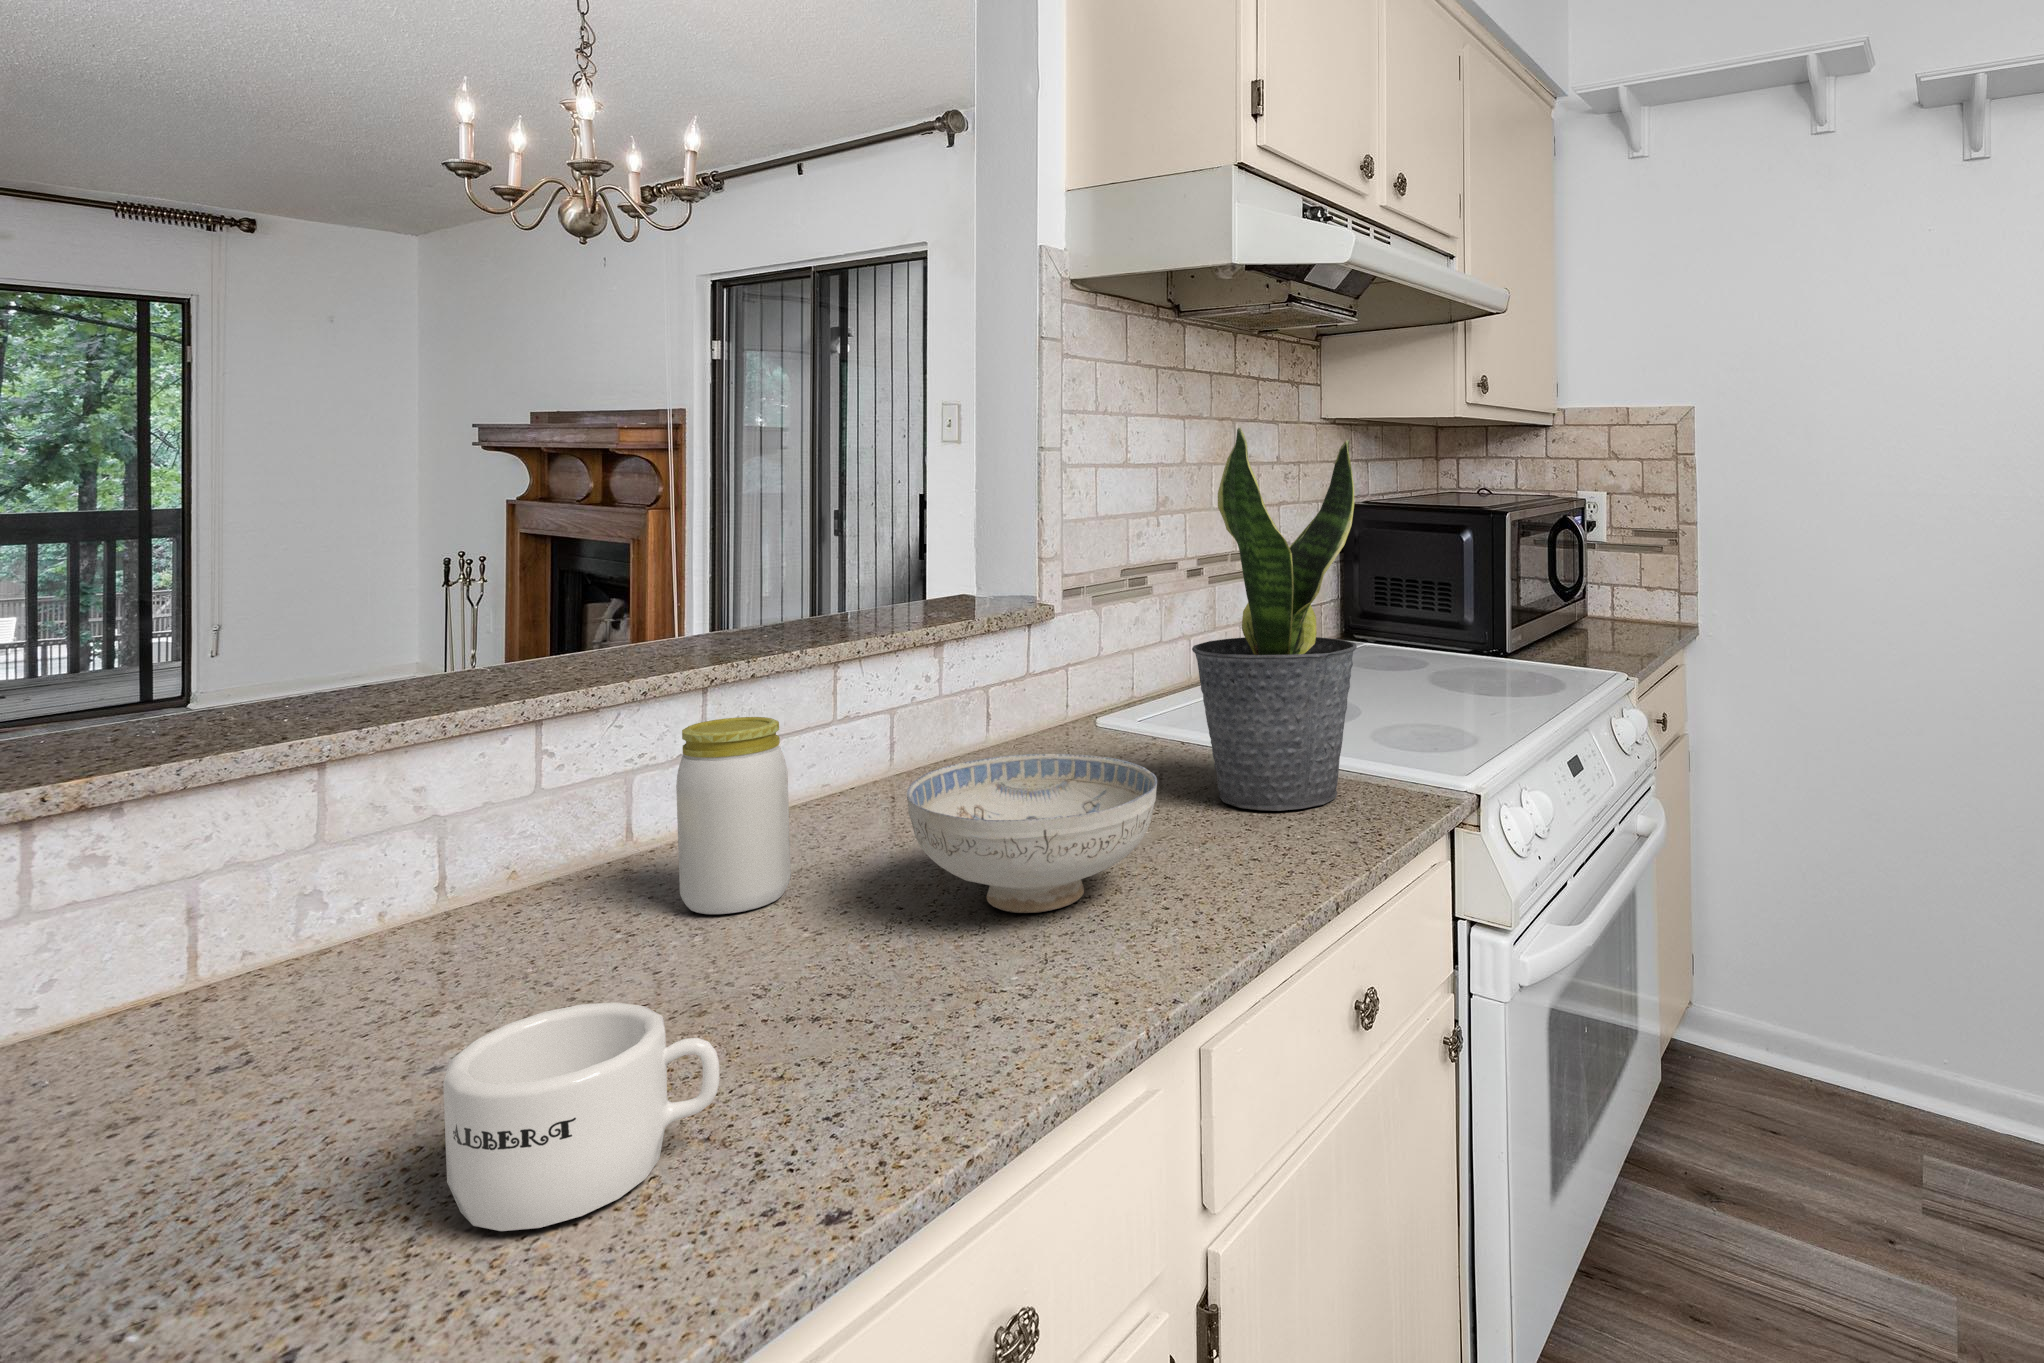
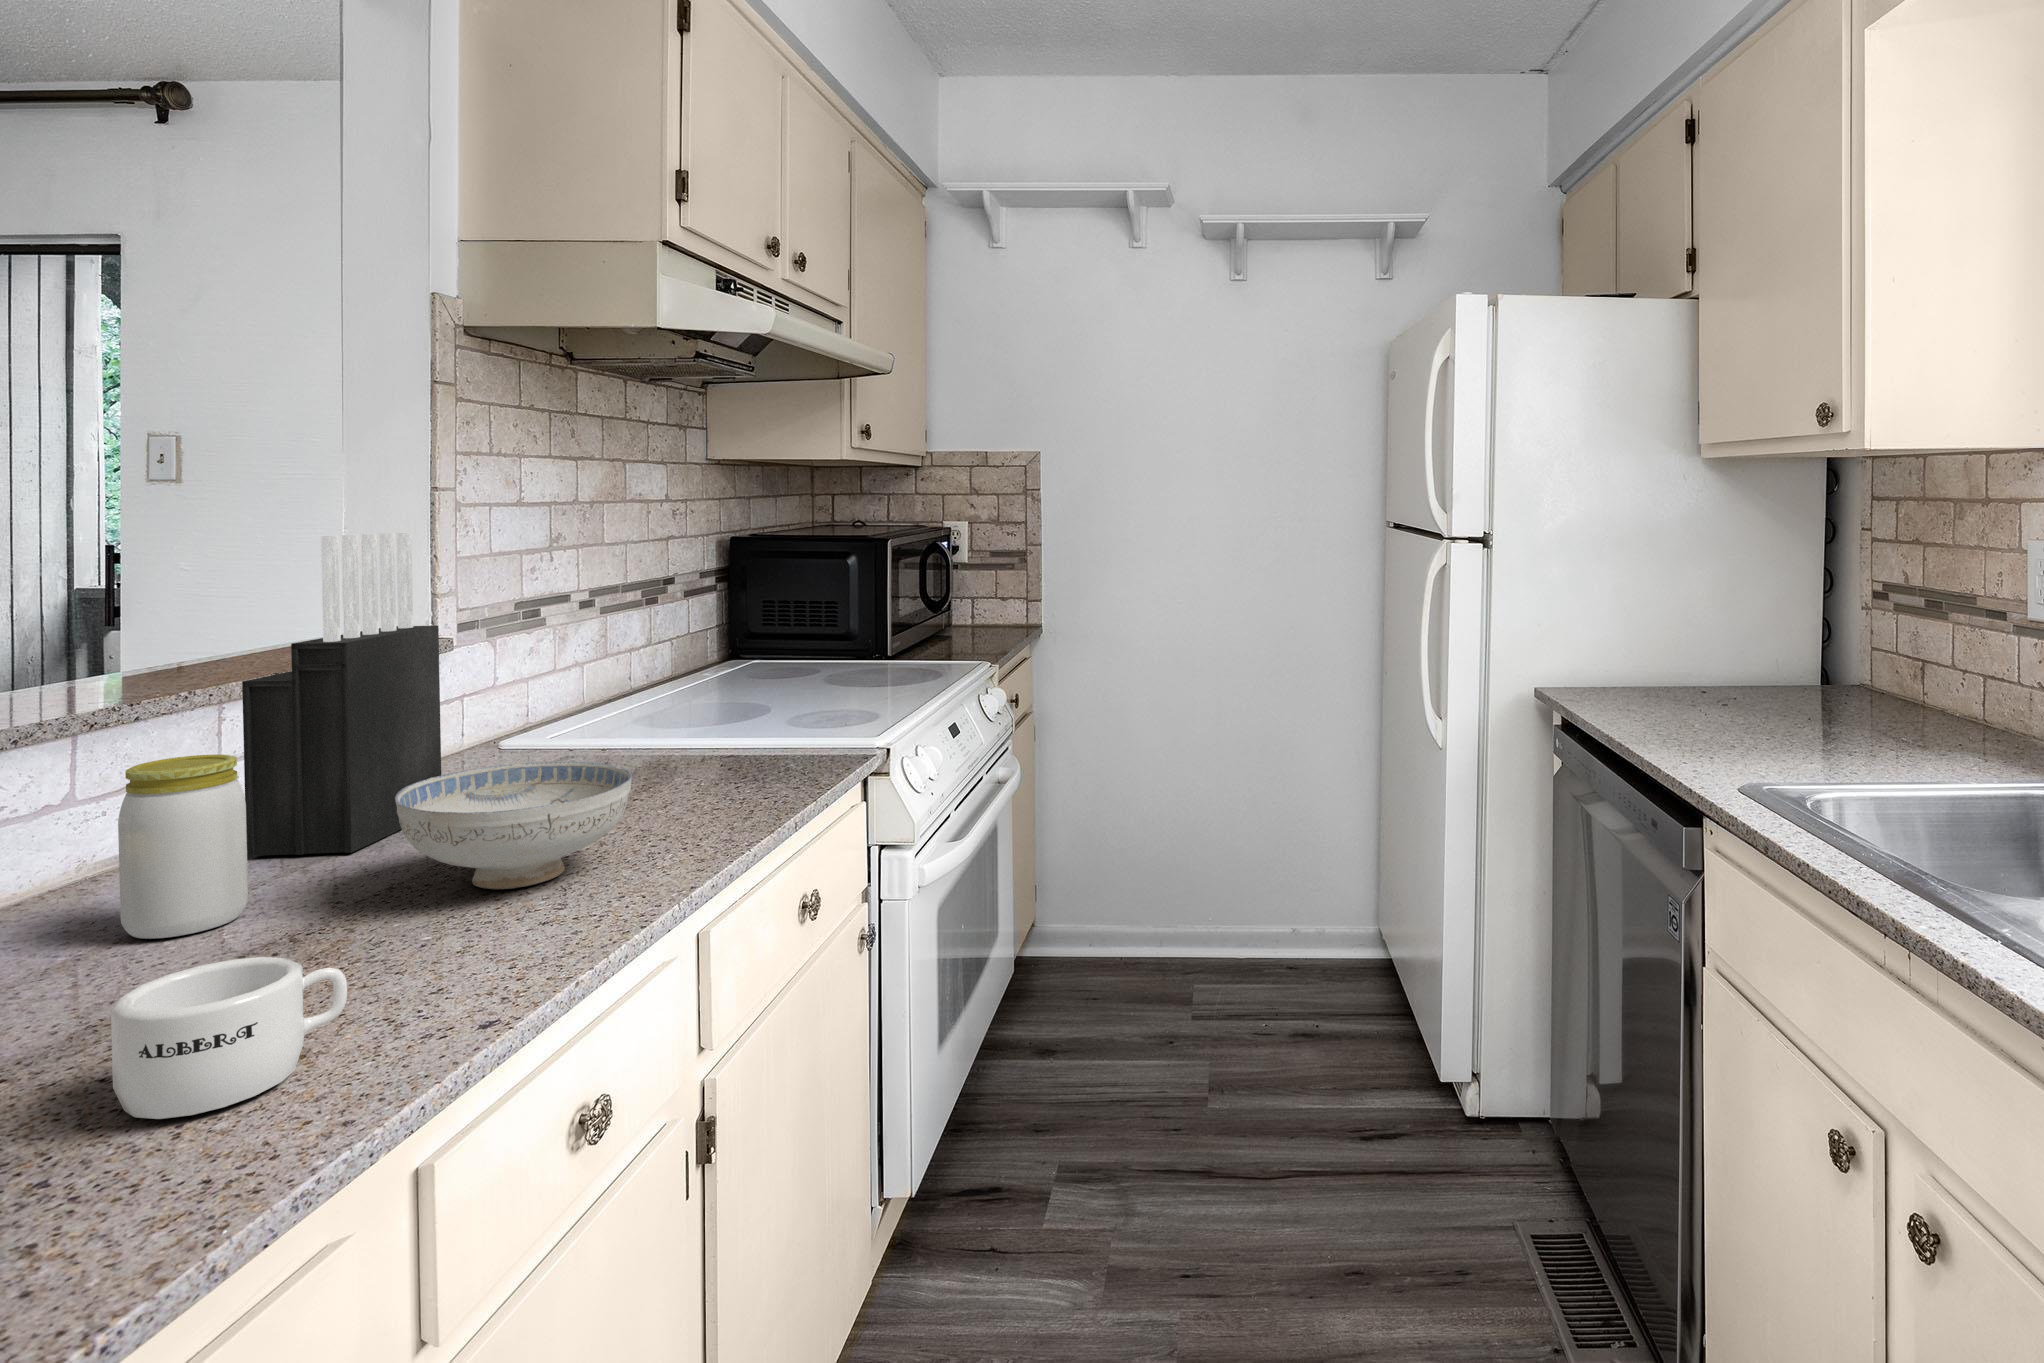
potted plant: present [1192,426,1357,811] -> none [631,487,780,797]
knife block: none [829,487,1017,832] -> present [242,532,441,857]

